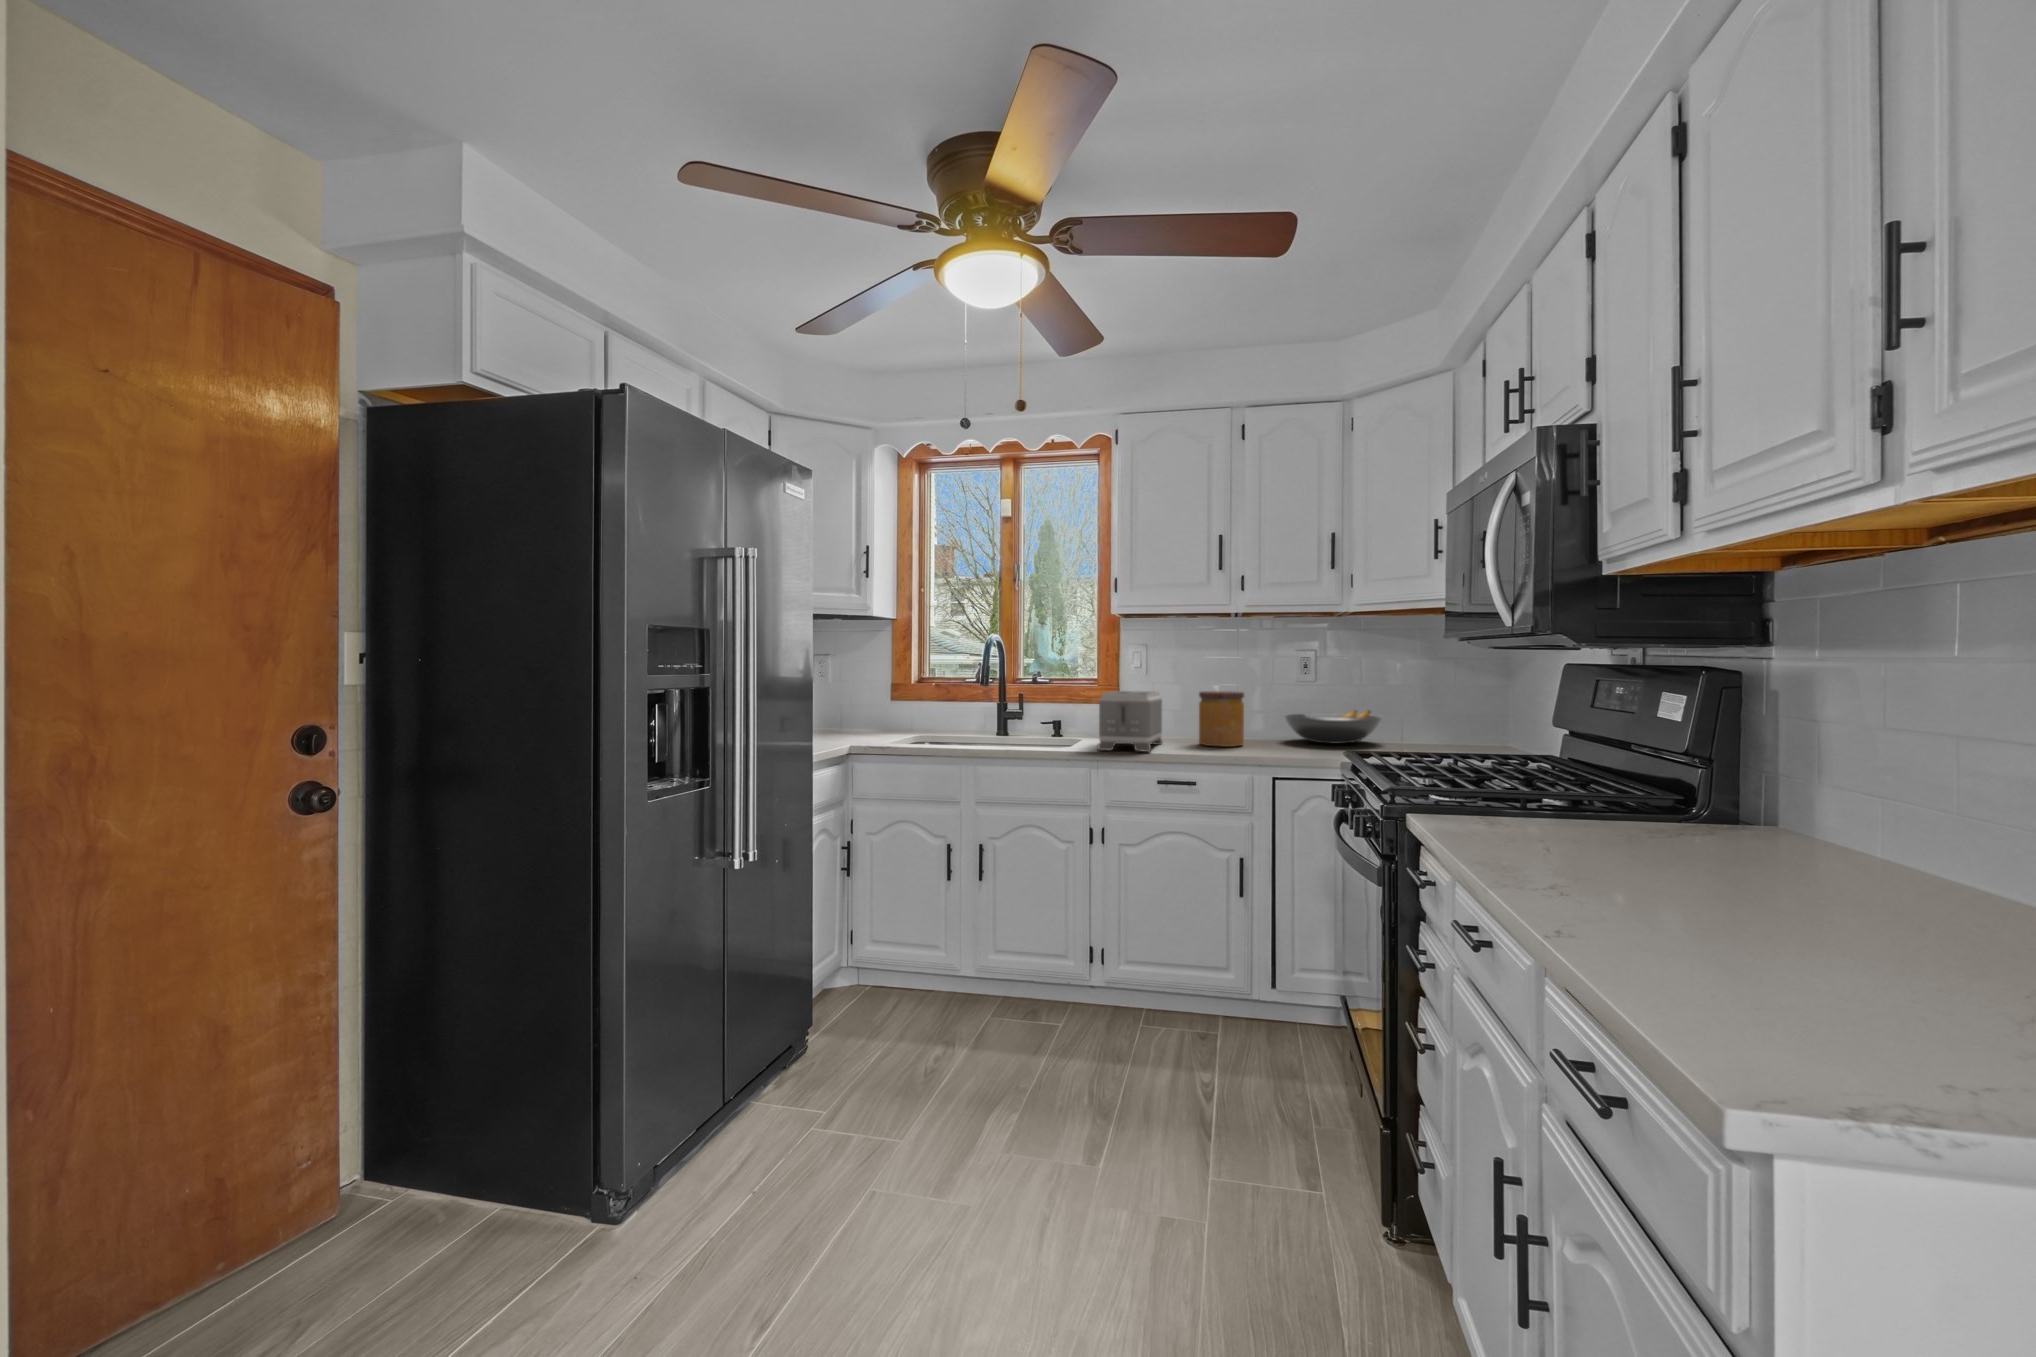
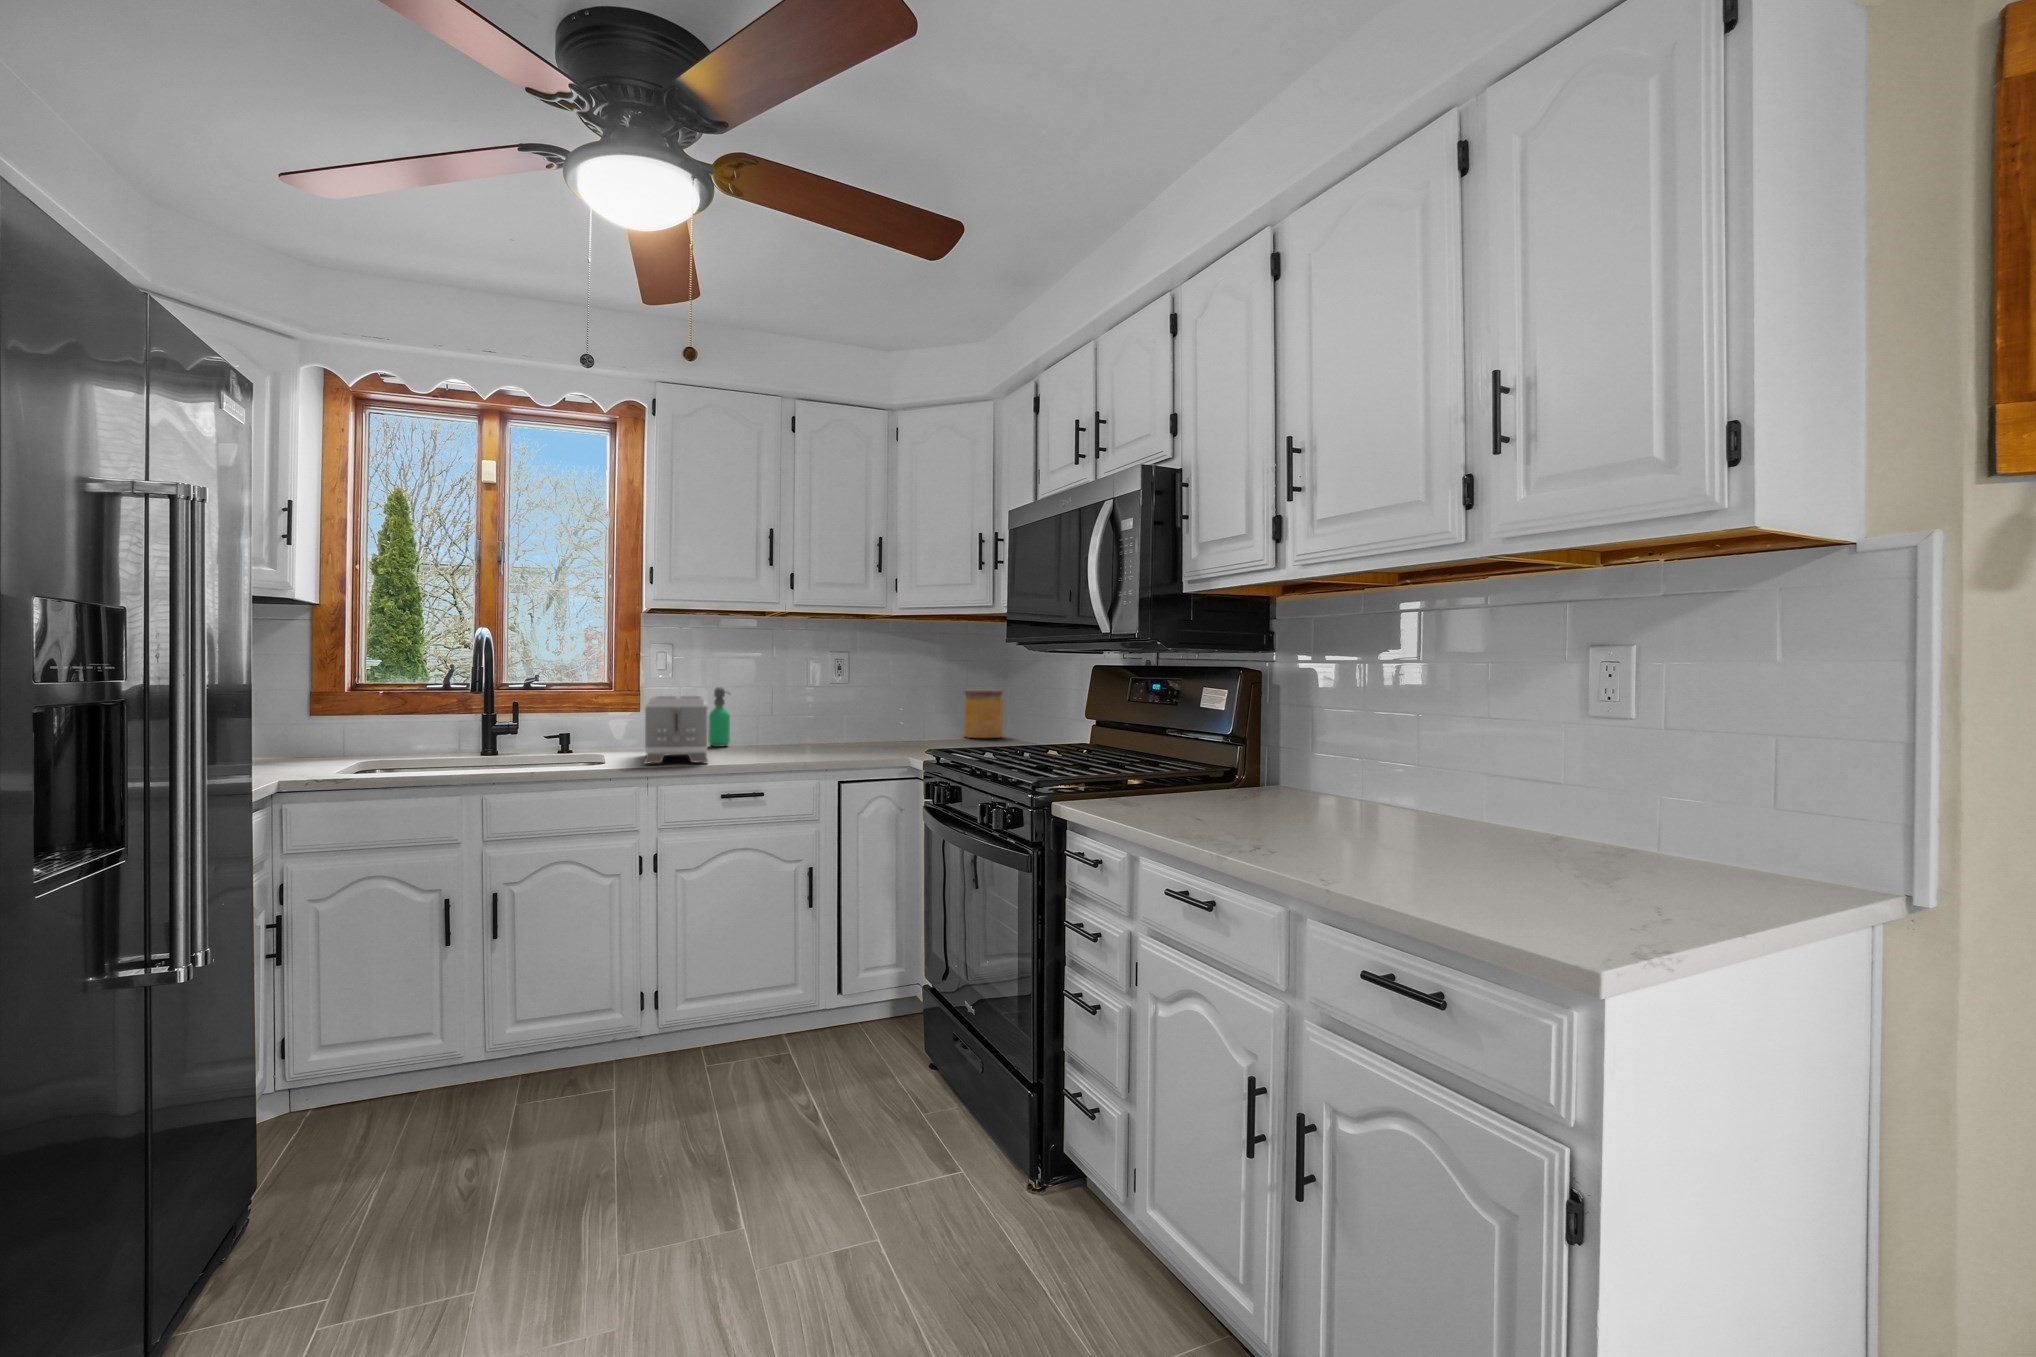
soap dispenser: none [1173,683,1192,738] -> present [708,687,730,747]
jar: present [1199,691,1244,747] -> present [964,690,1003,738]
fruit bowl: present [1285,710,1380,744] -> none [828,711,918,744]

